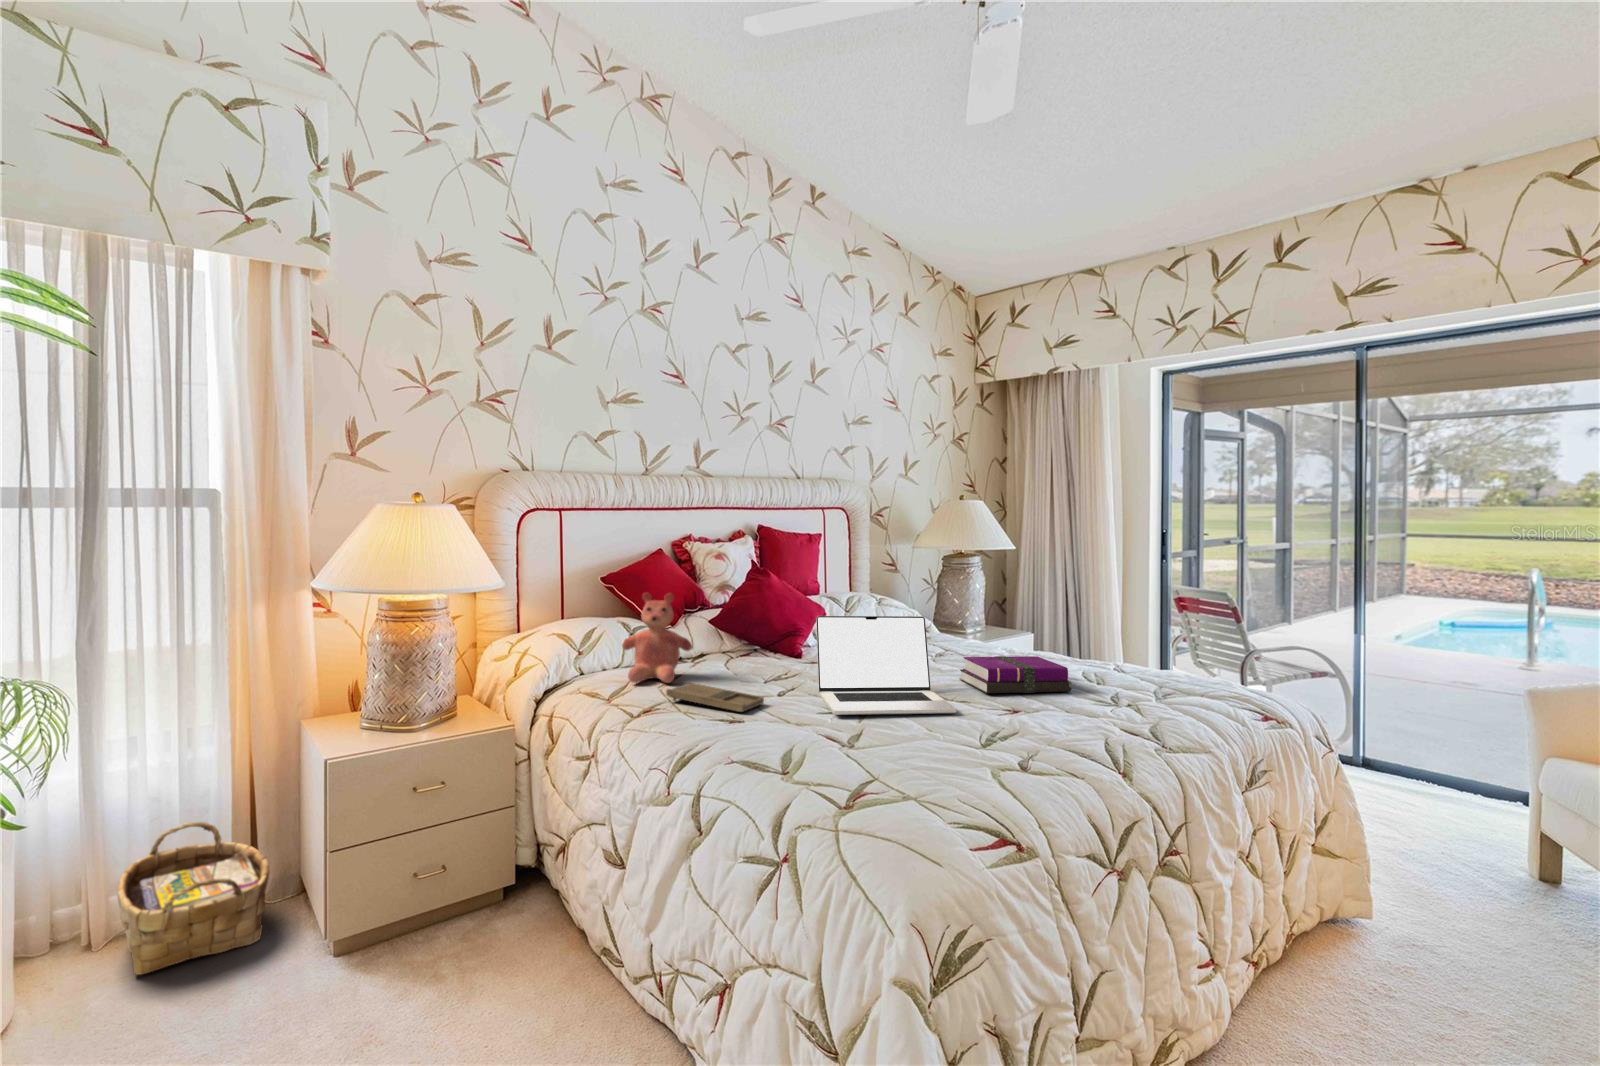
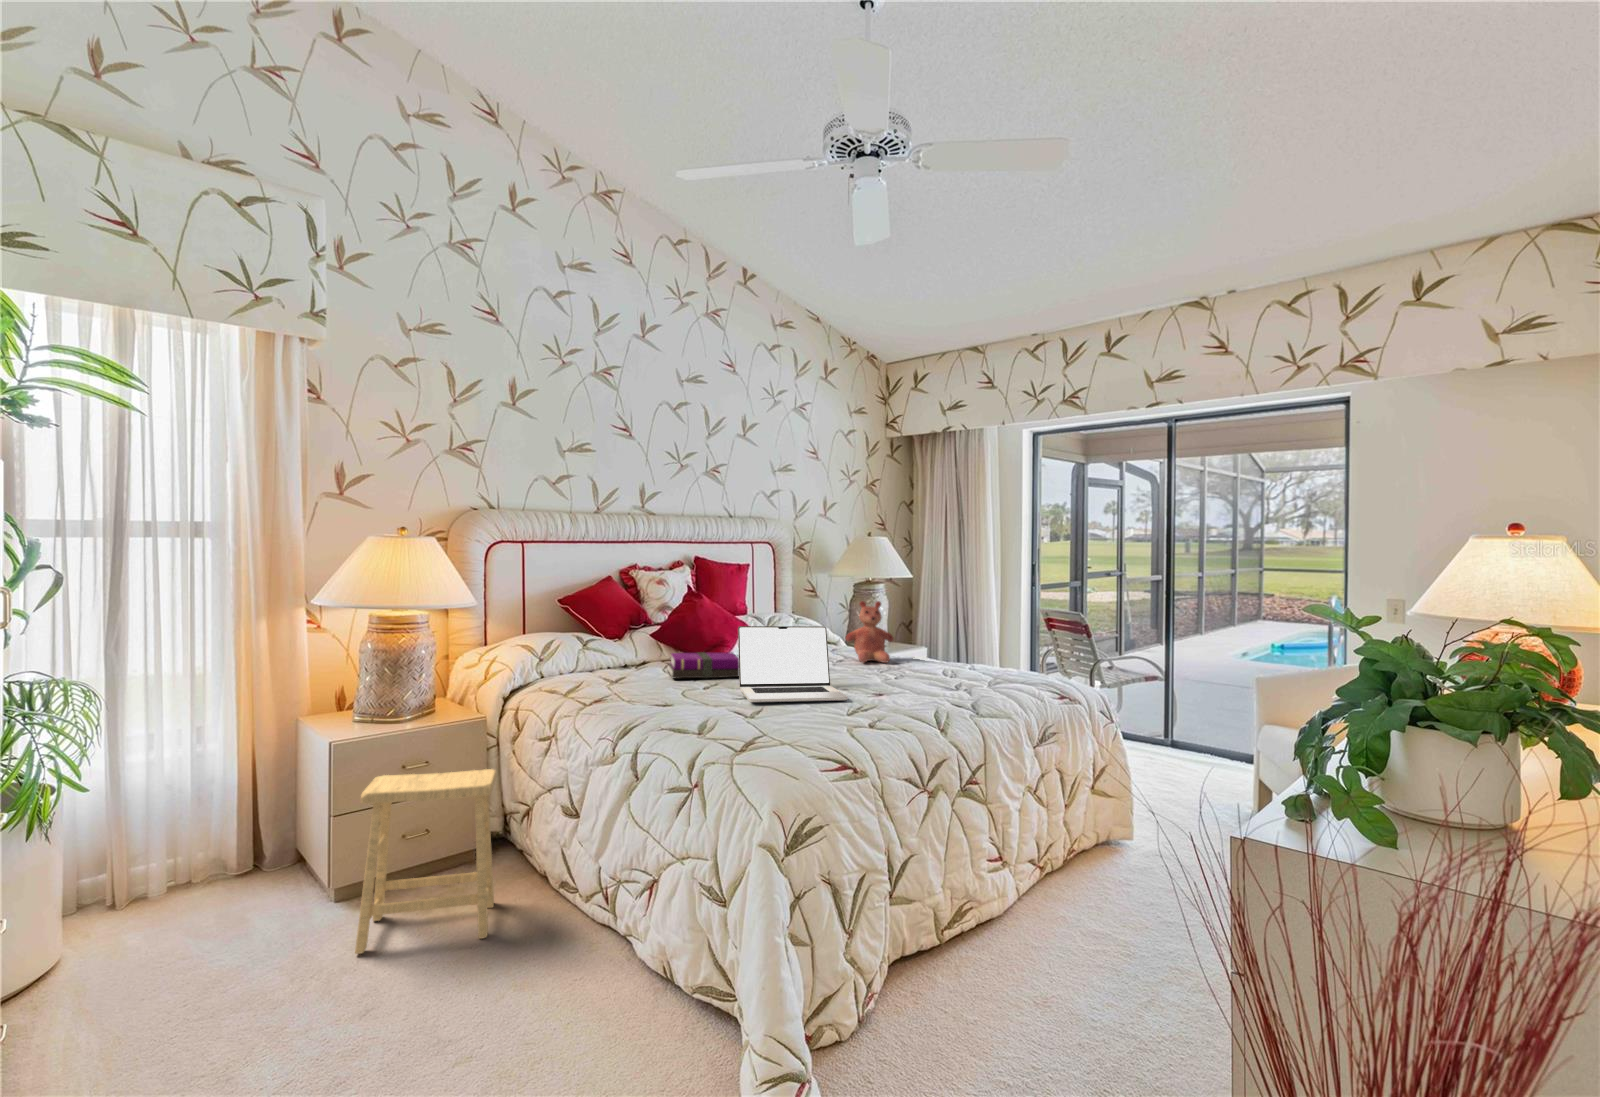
teddy bear: present [622,593,692,683] -> present [846,601,894,663]
notebook: present [960,656,1072,693] -> present [668,652,739,678]
tray: present [666,682,764,712] -> none [614,681,694,702]
footstool: none [357,791,526,1020] -> present [355,769,497,954]
woven basket: present [117,822,270,975] -> none [137,806,270,931]

